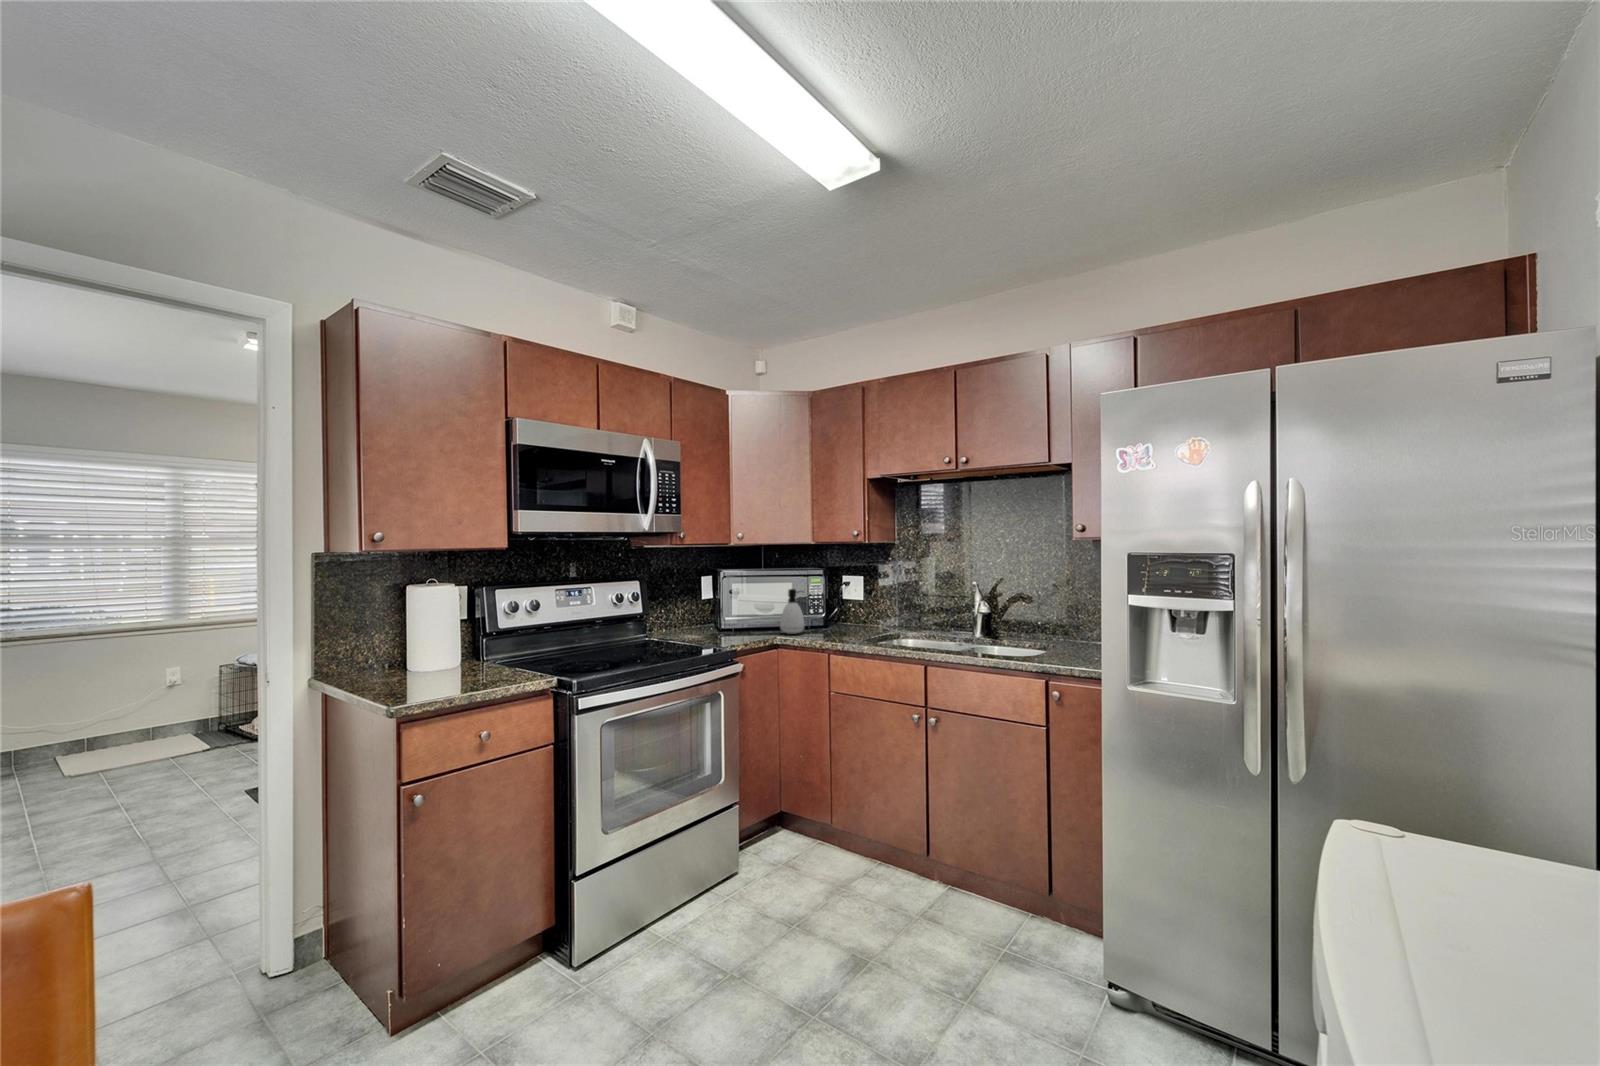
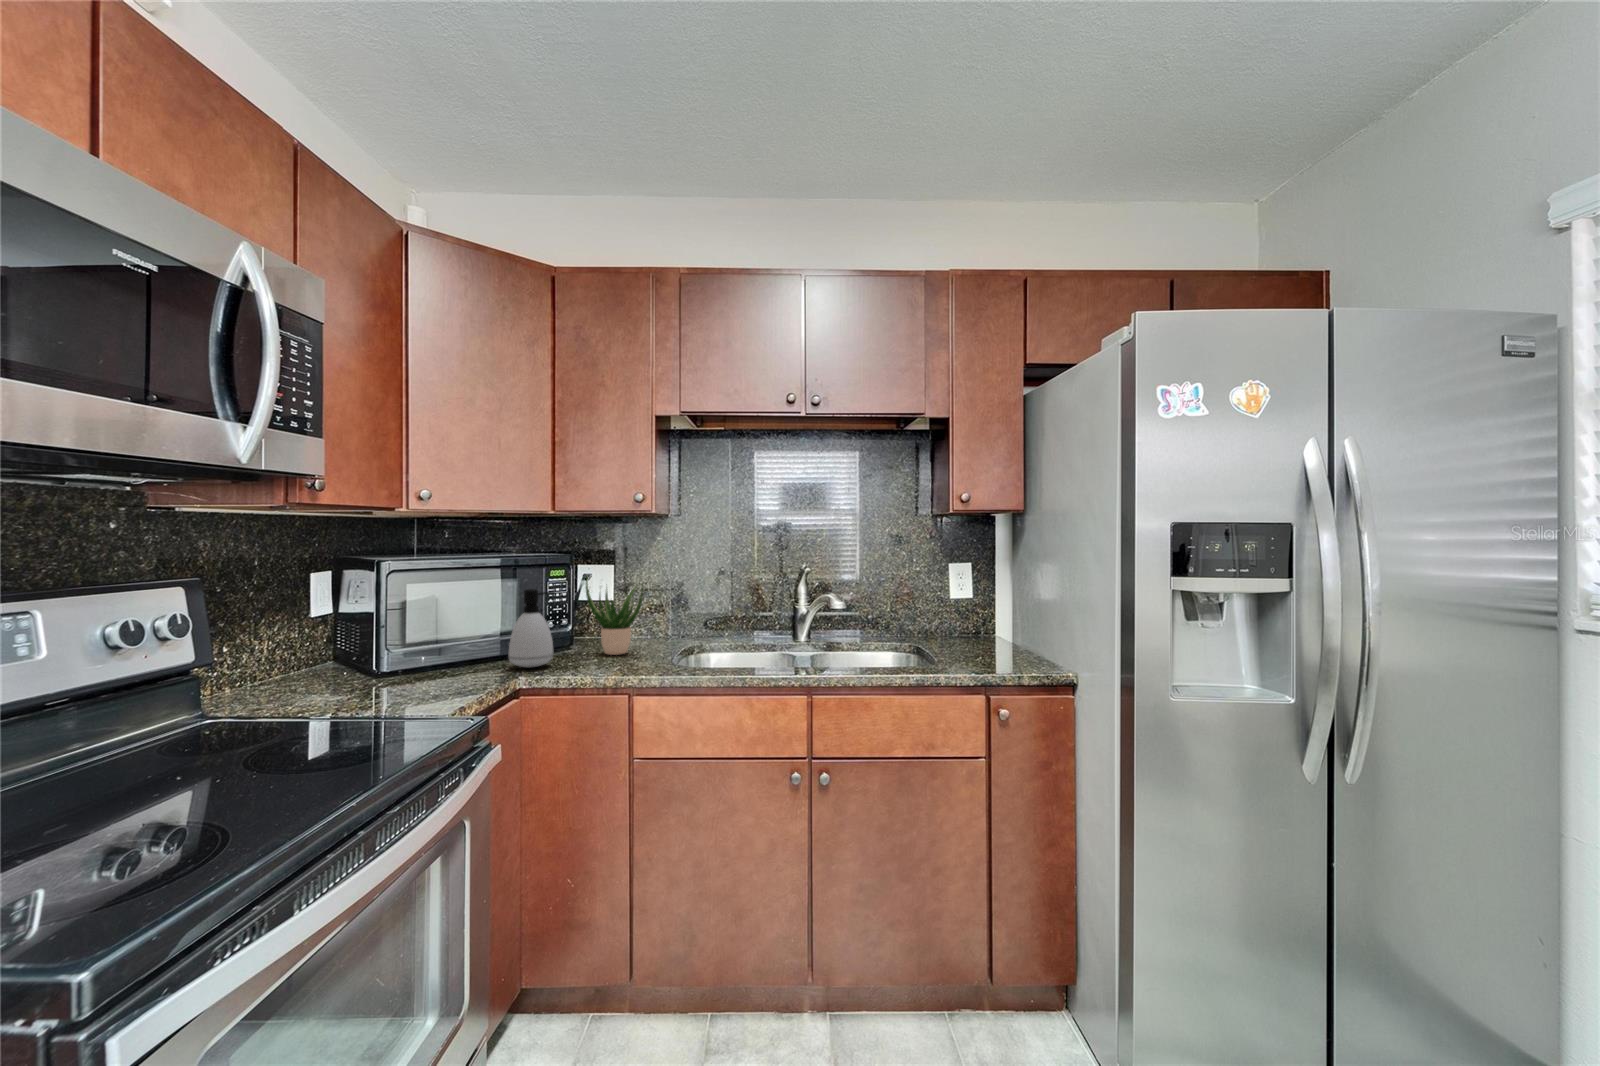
potted plant: none [831,581,864,632] -> present [586,581,643,655]

